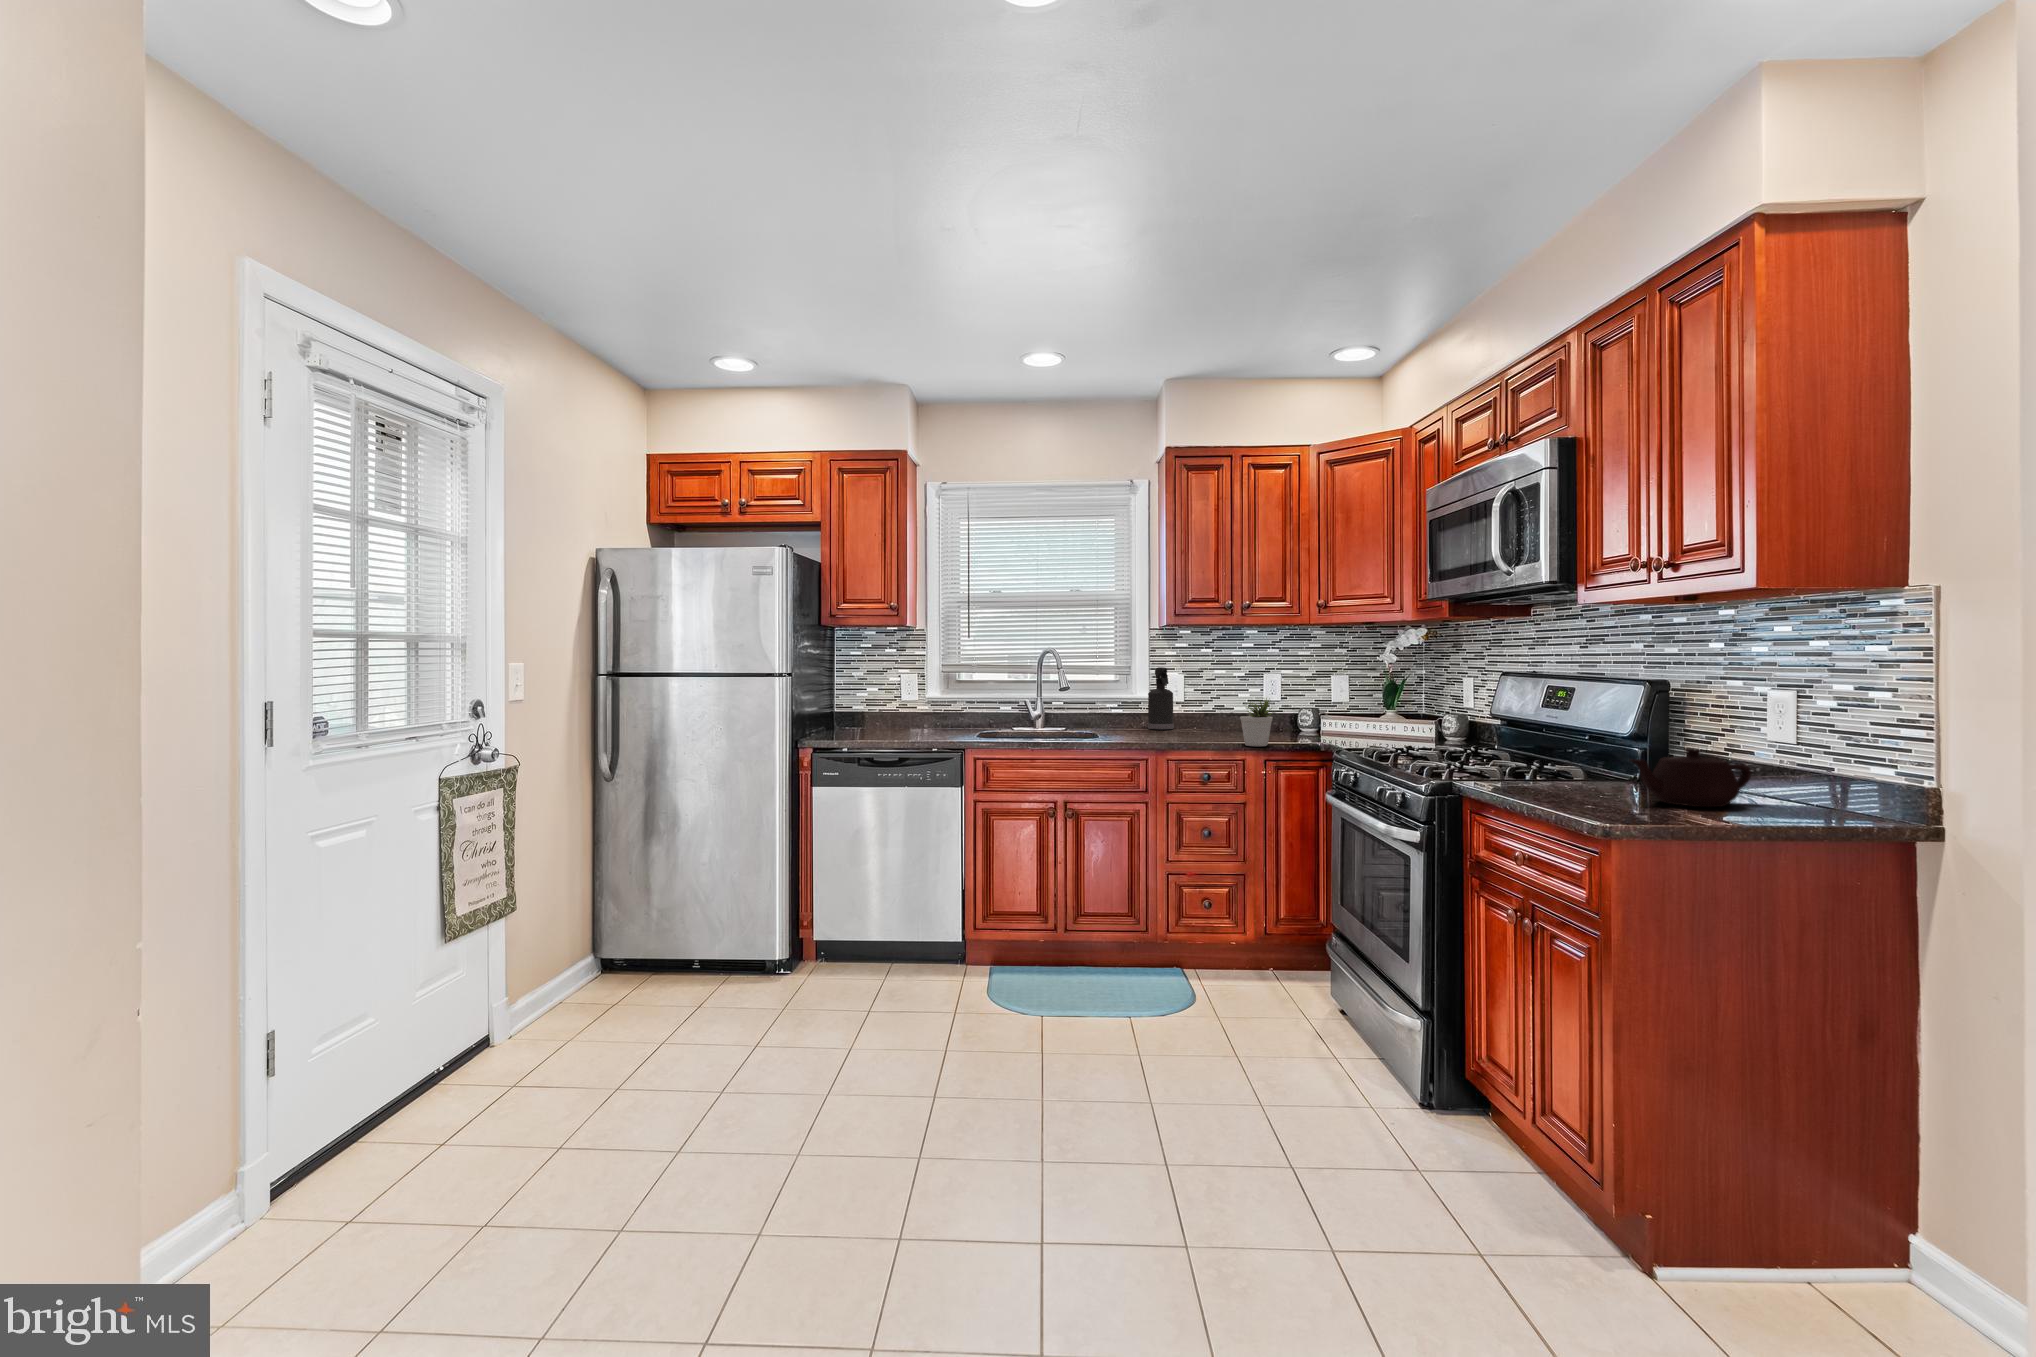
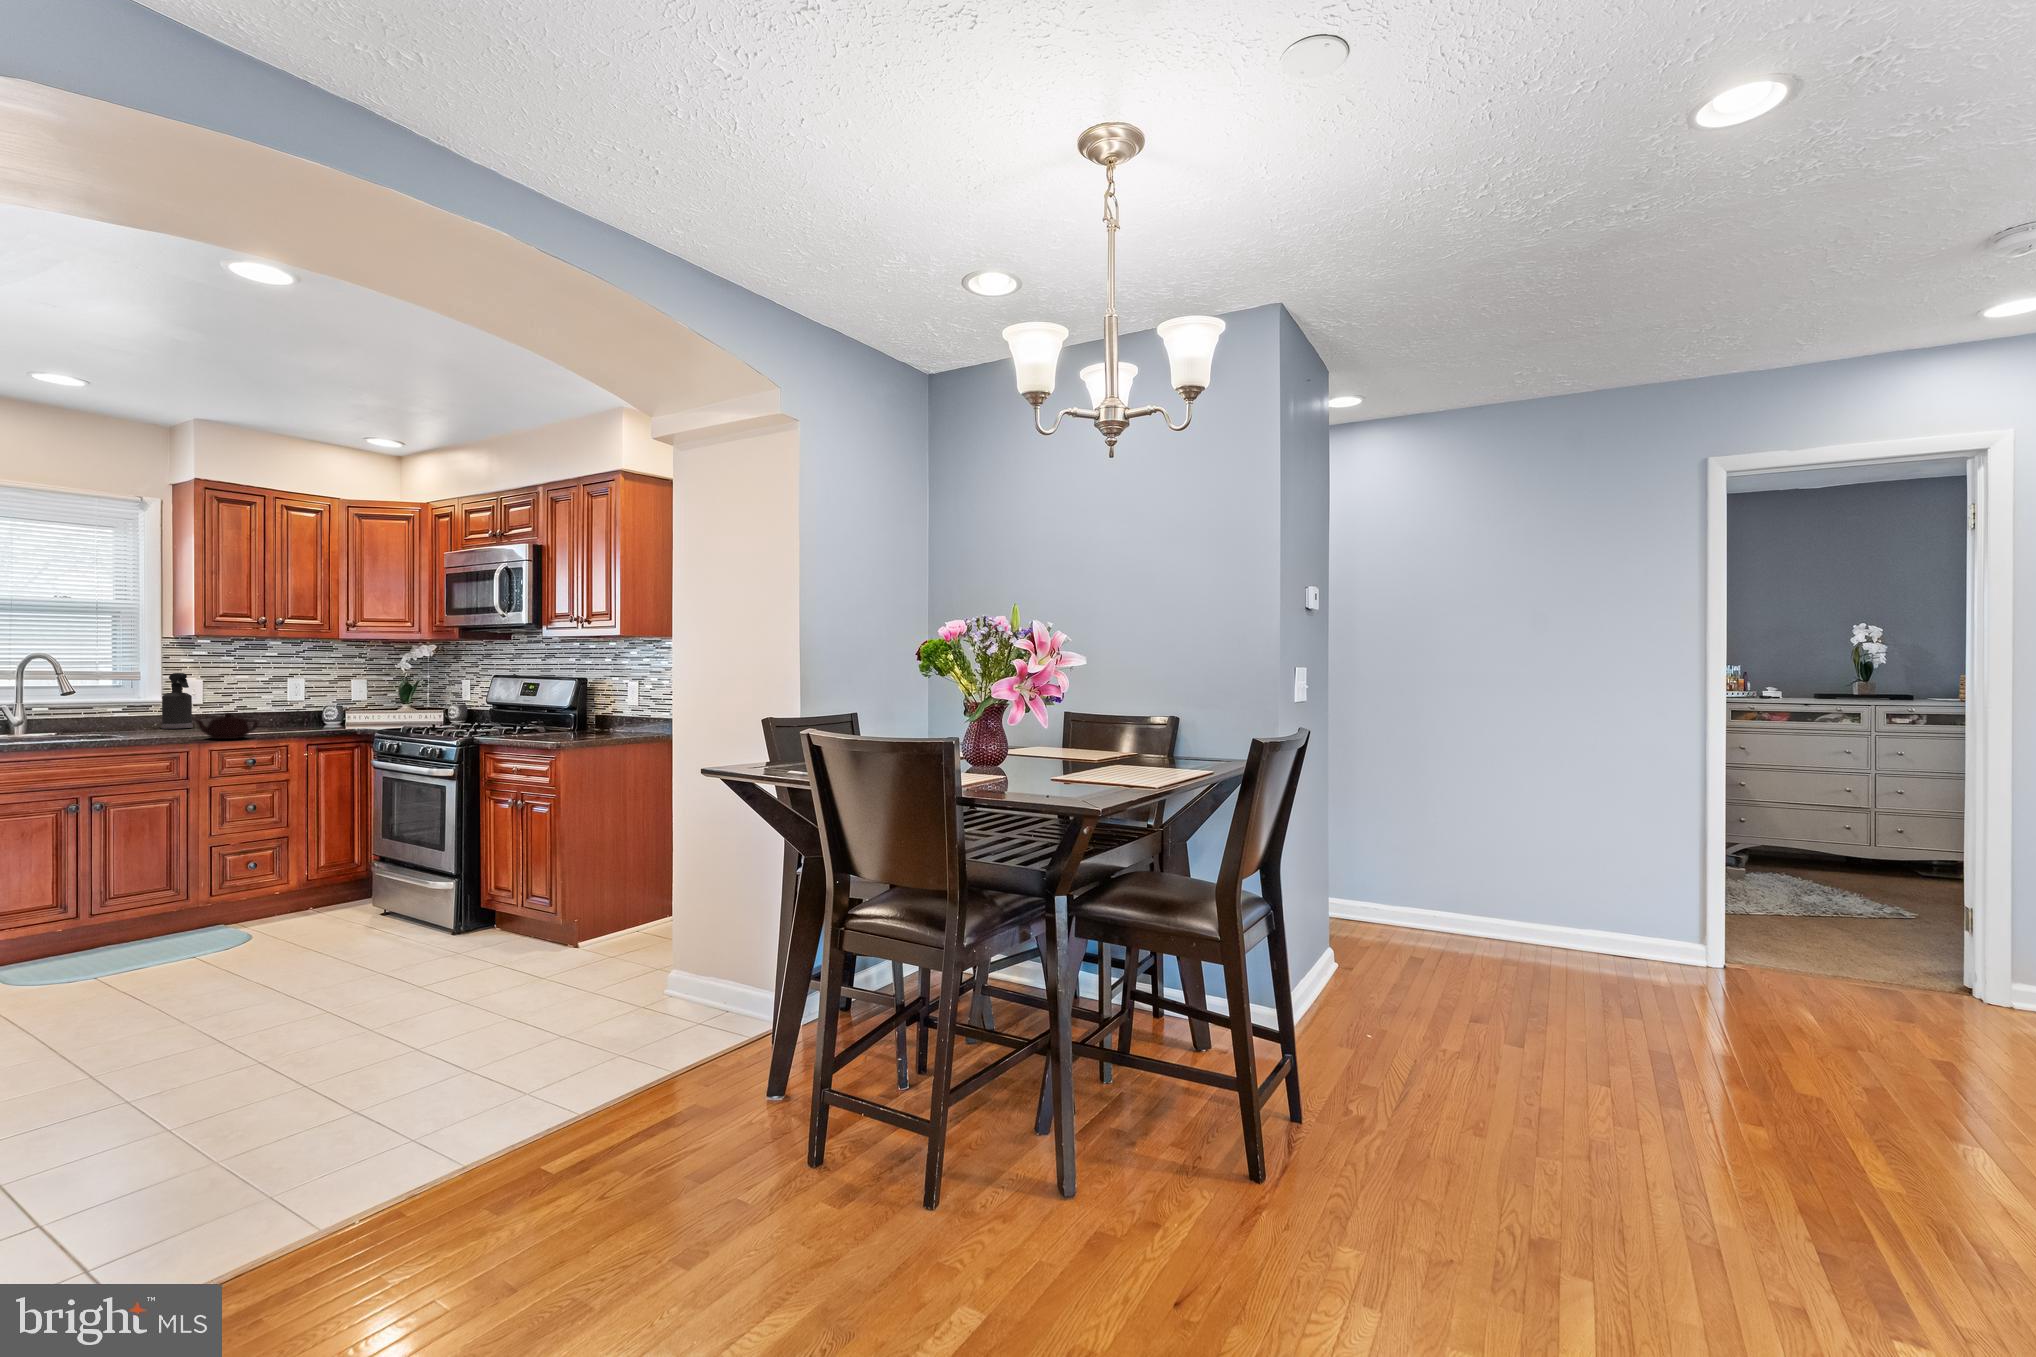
potted plant: present [1240,698,1273,746] -> none [279,695,311,735]
teapot: present [1630,748,1752,807] -> present [194,713,259,739]

